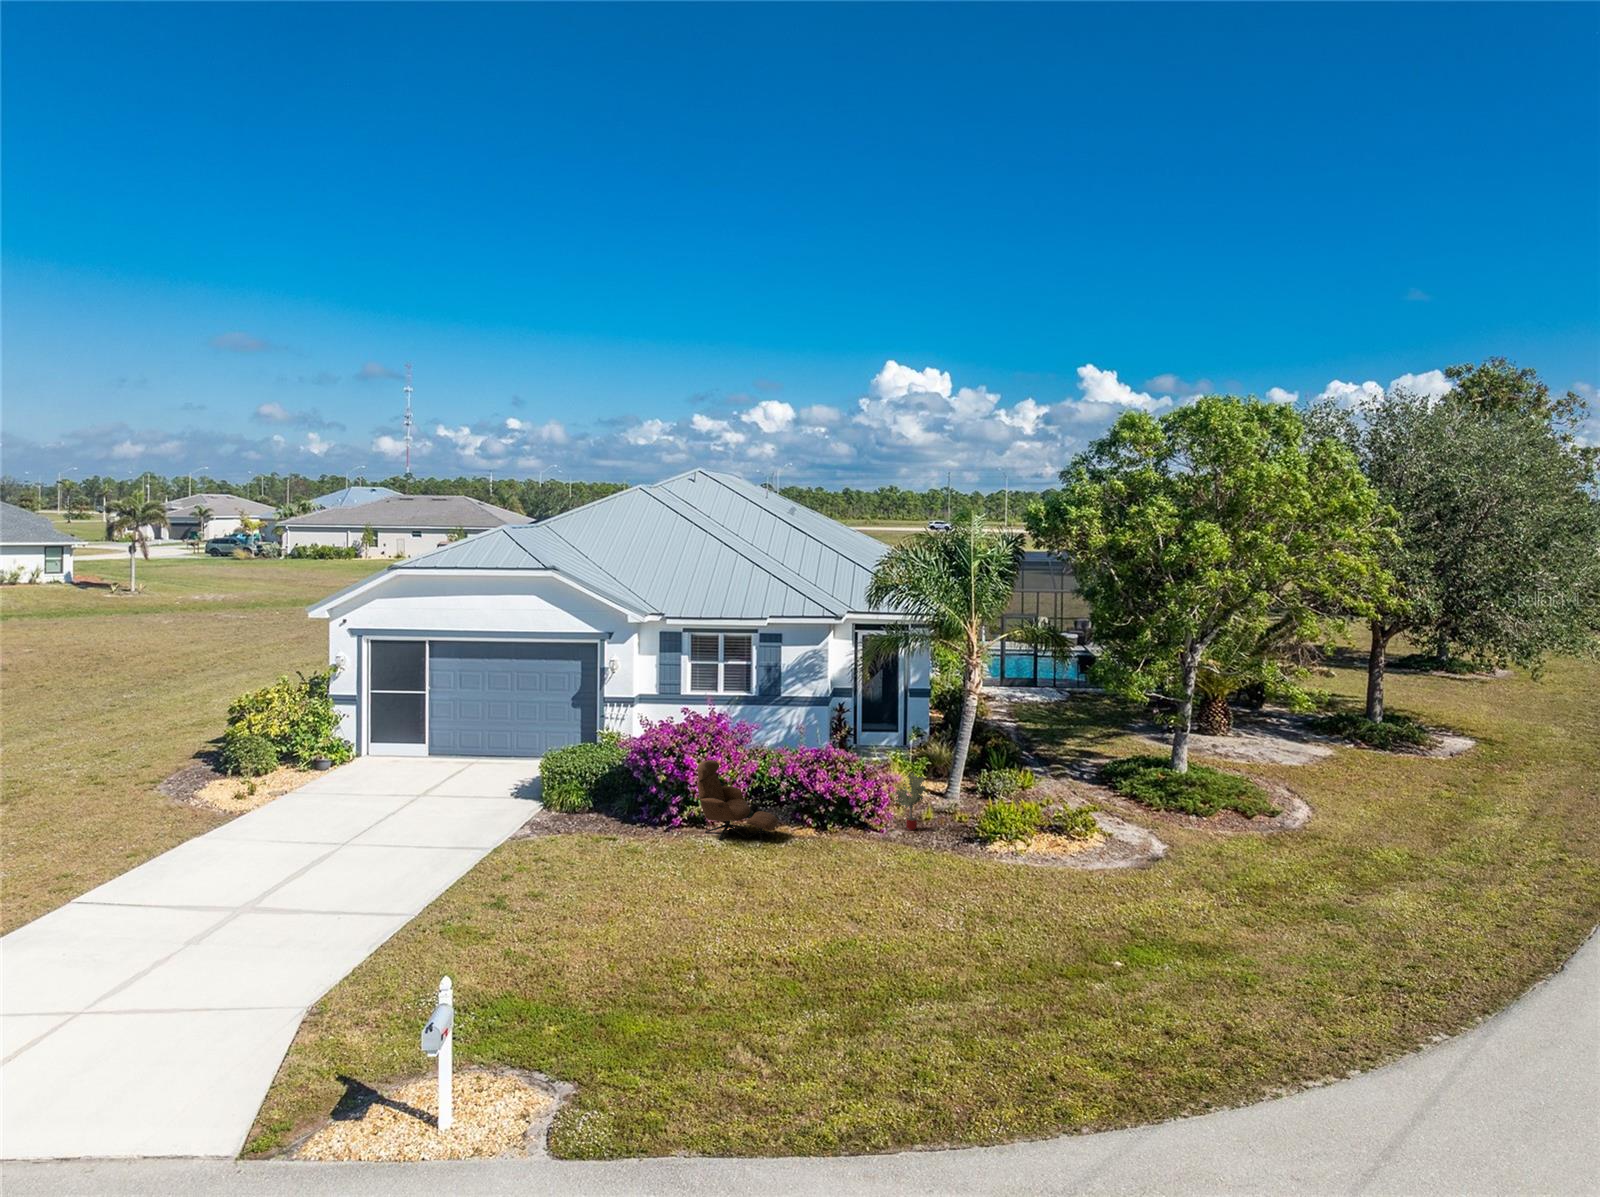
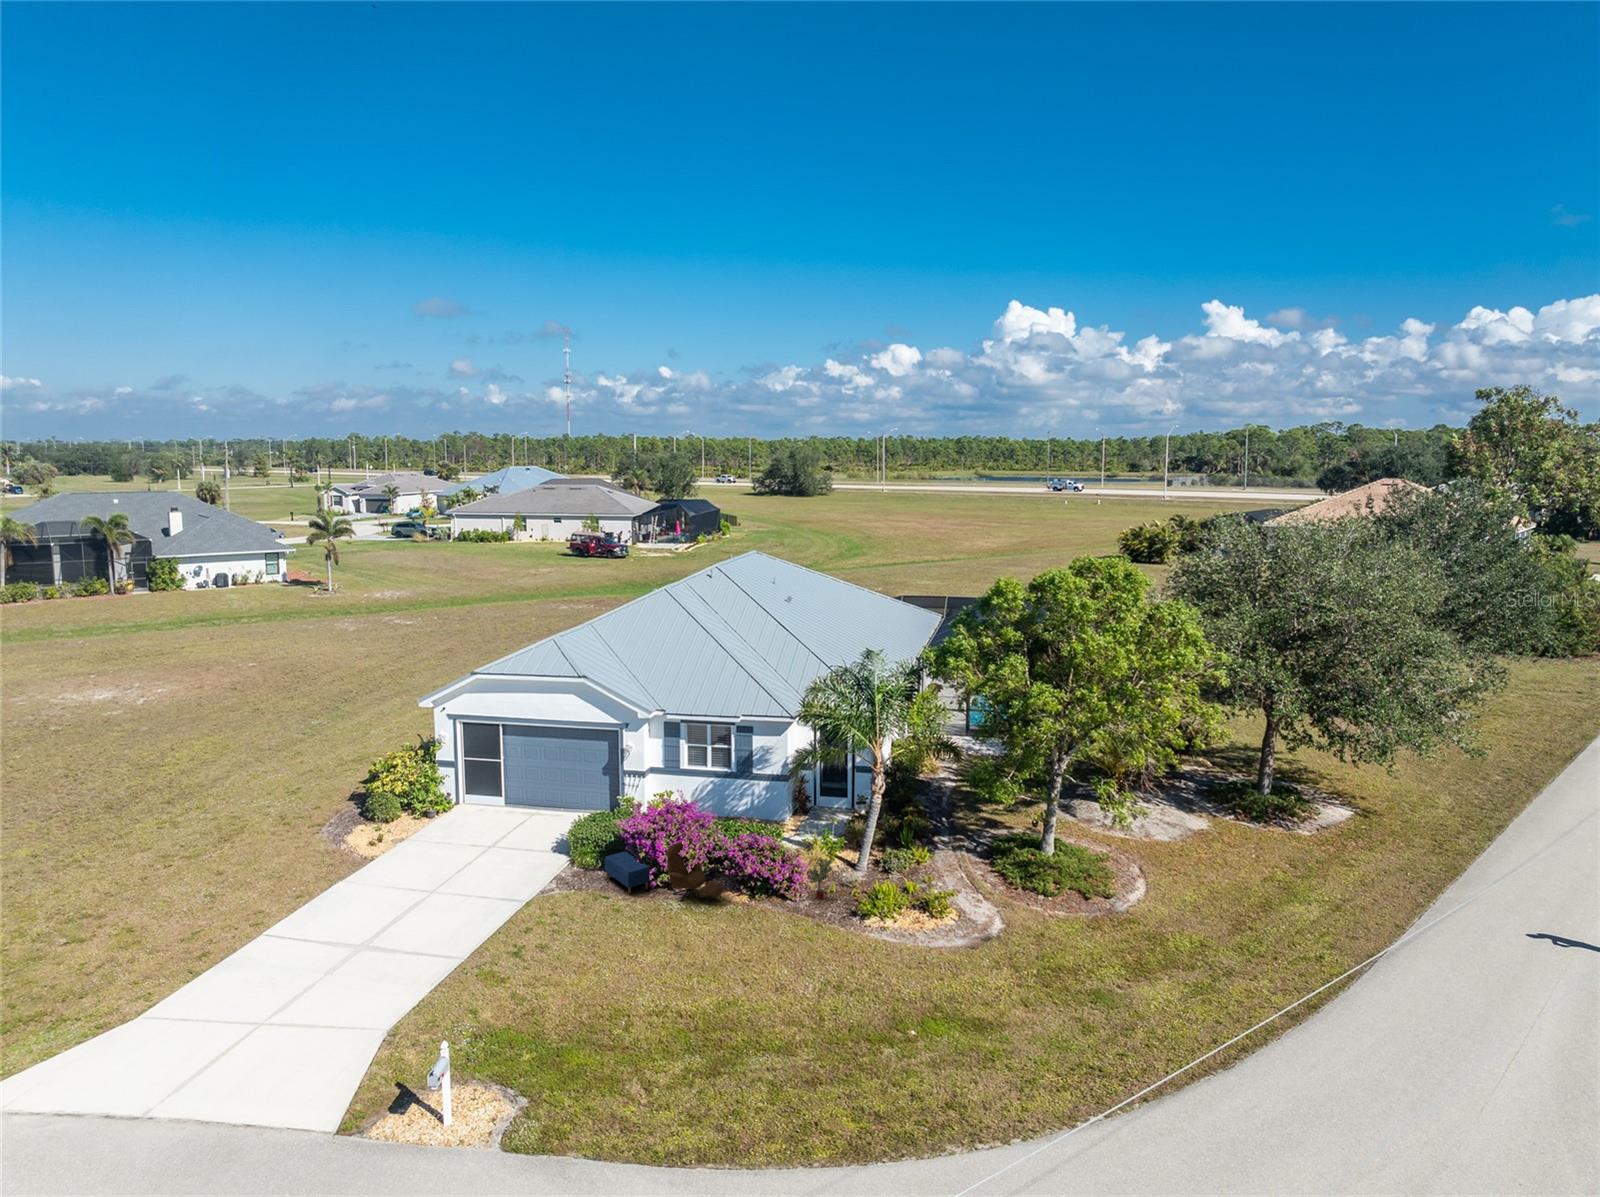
bench: none [600,784,669,835] -> present [605,851,650,894]

